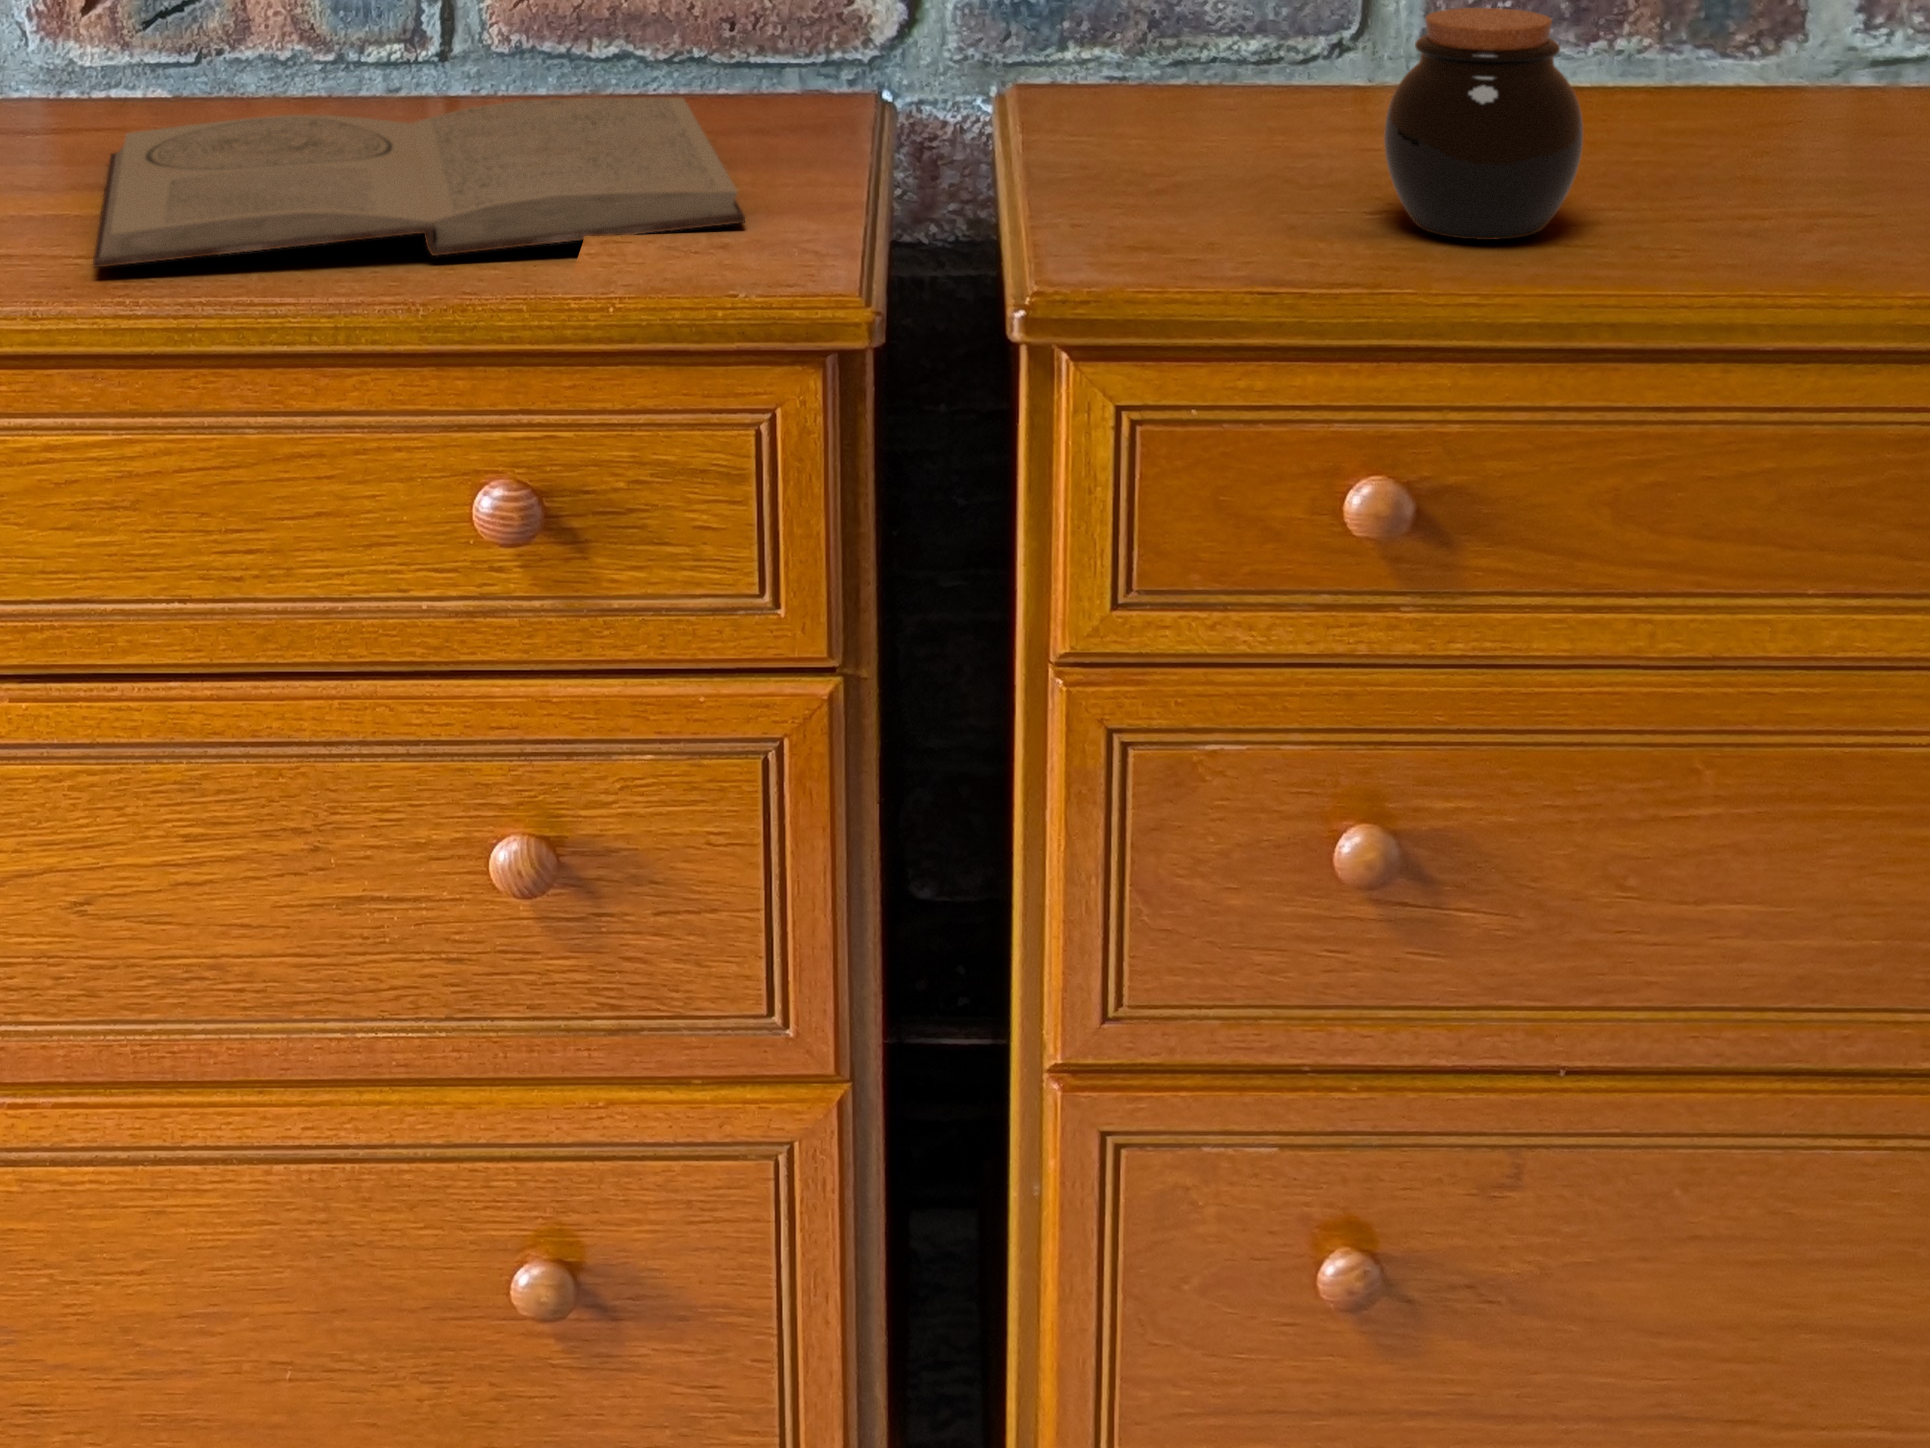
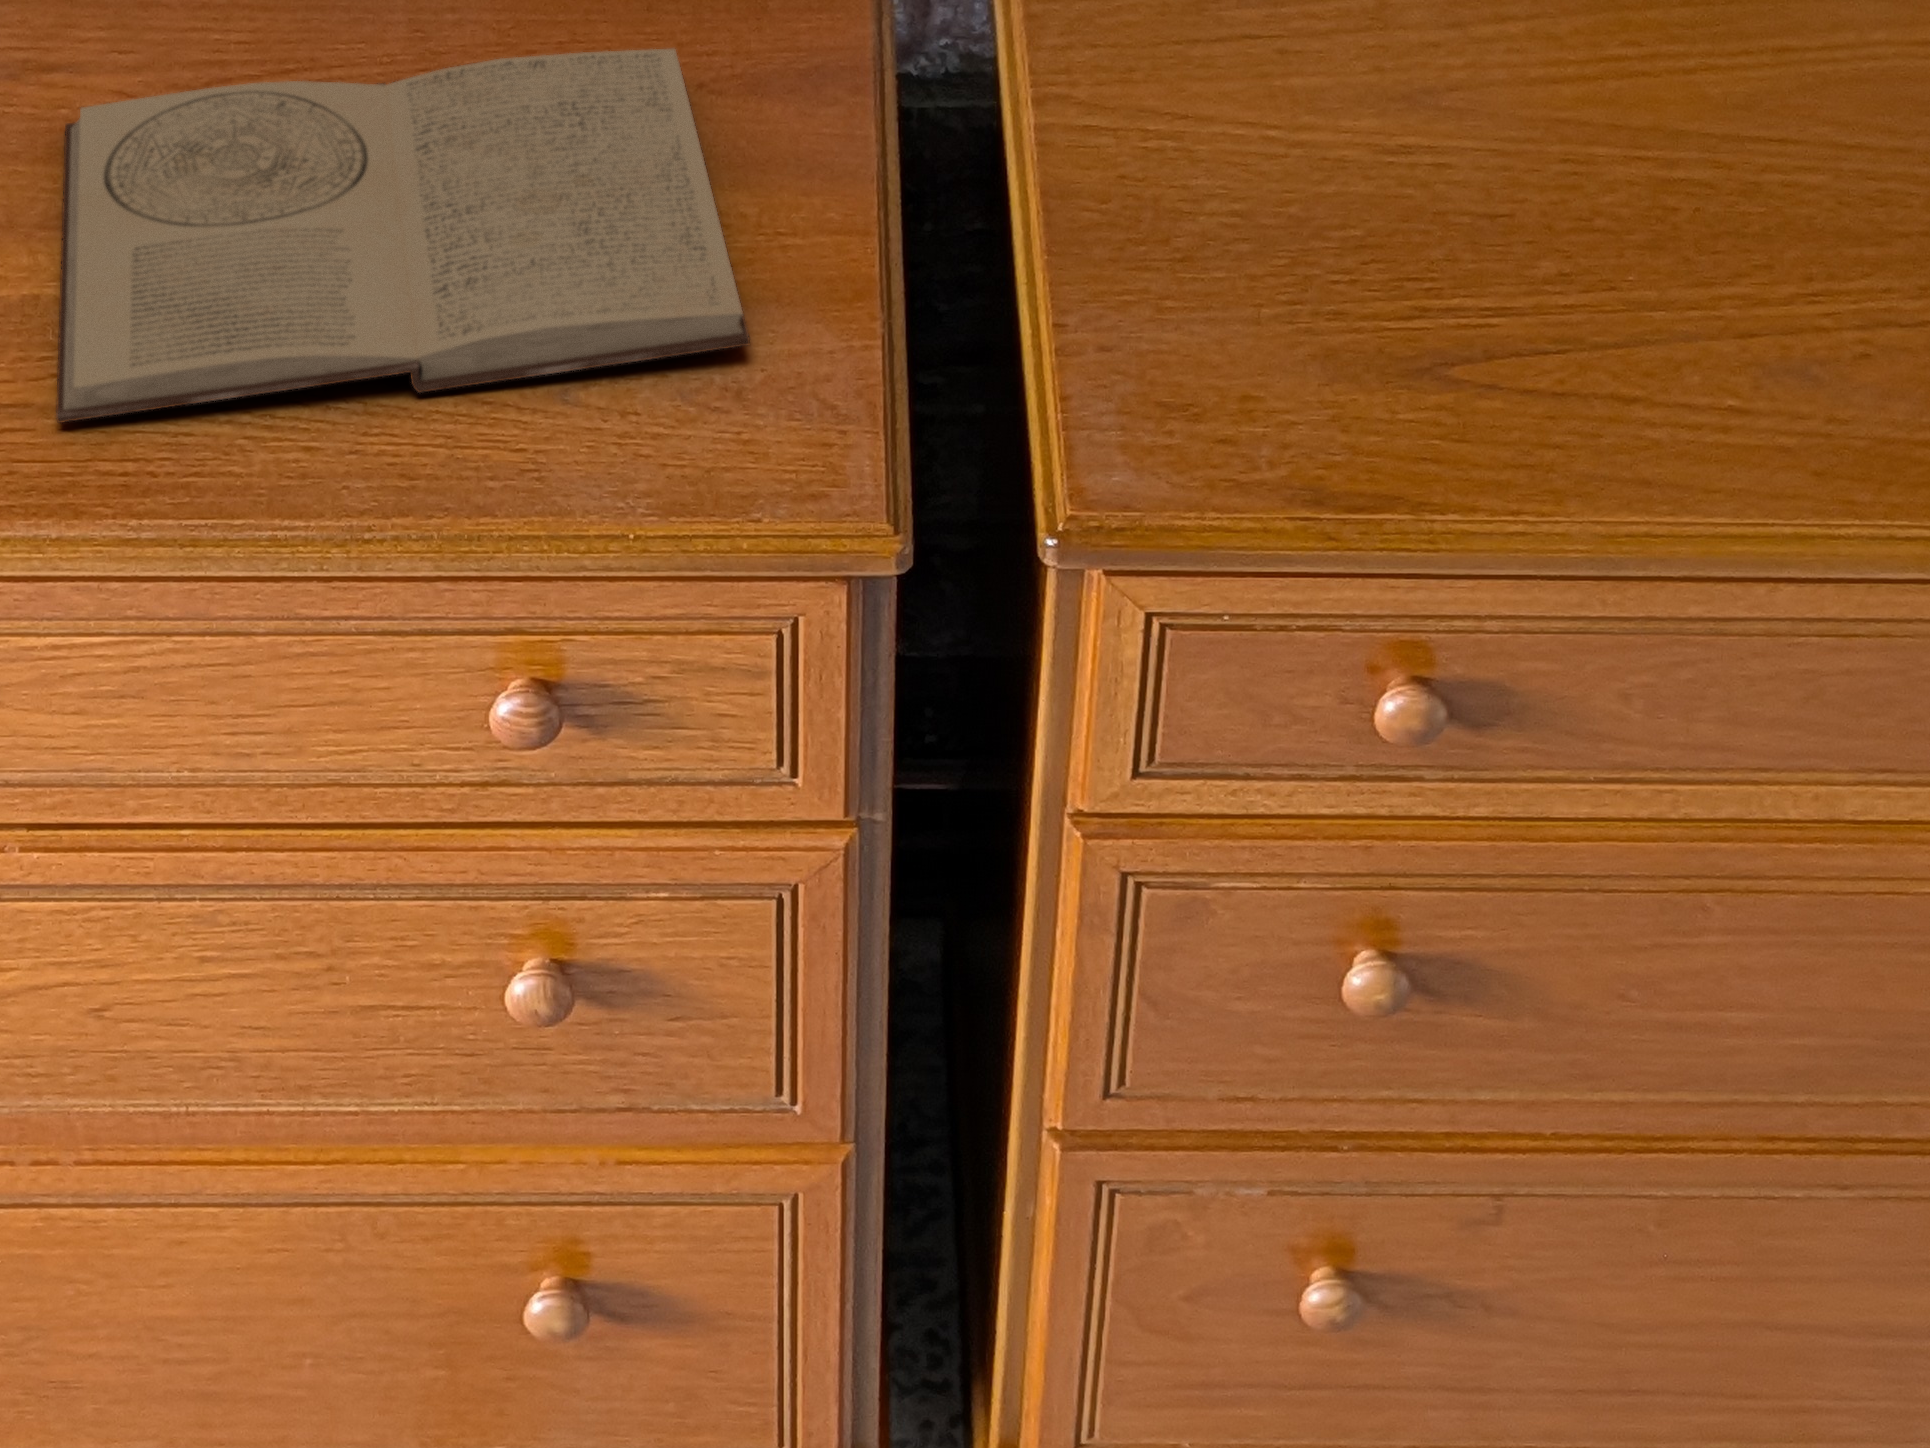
jar: present [1384,8,1583,240] -> none [1431,112,1643,372]

